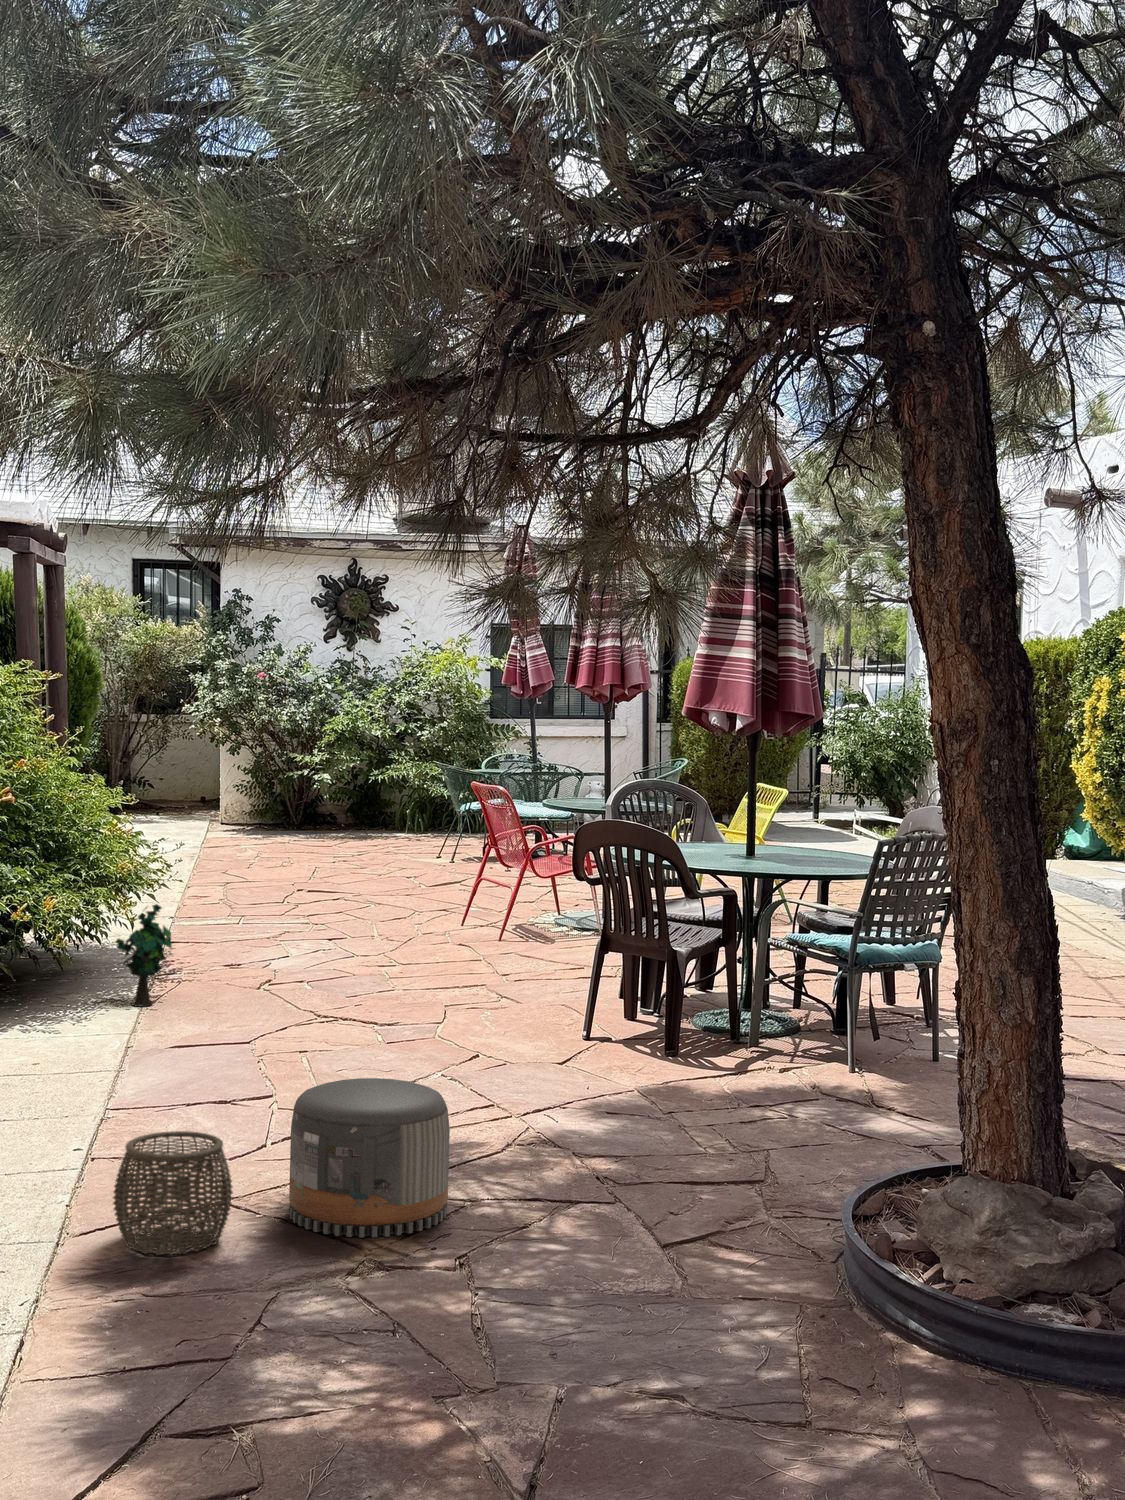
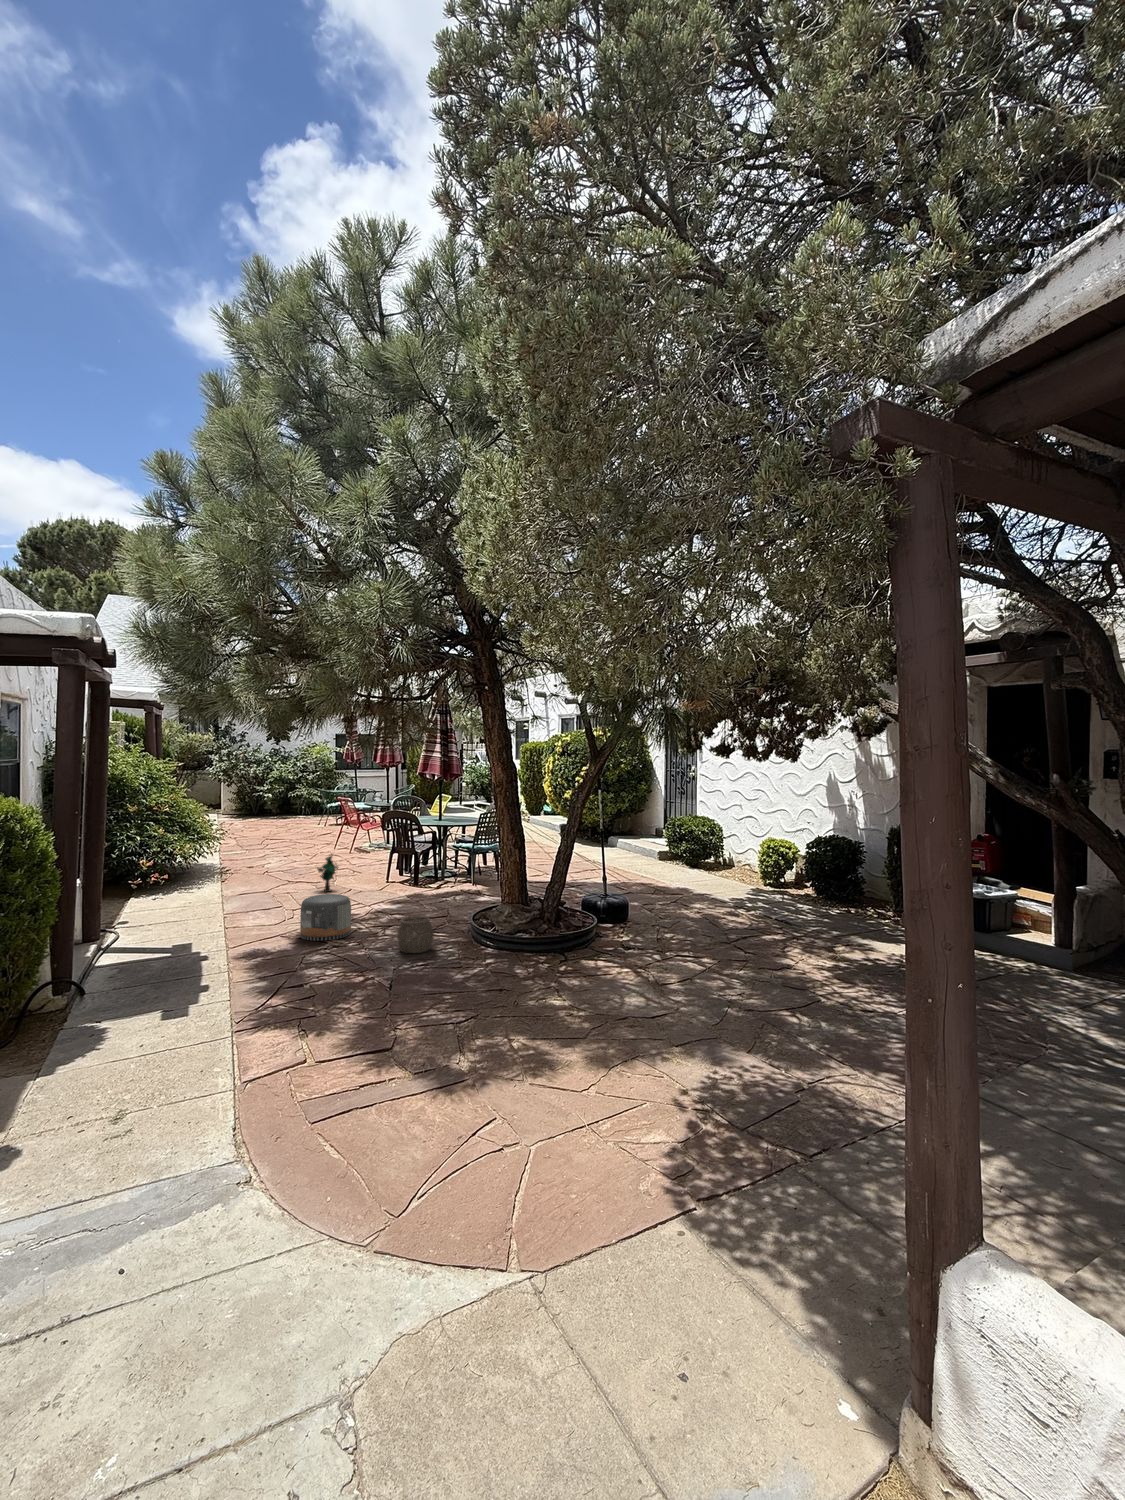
decorative plant: present [116,904,172,1007] -> present [317,854,338,892]
woven basket: present [113,1131,233,1255] -> present [397,916,434,953]

